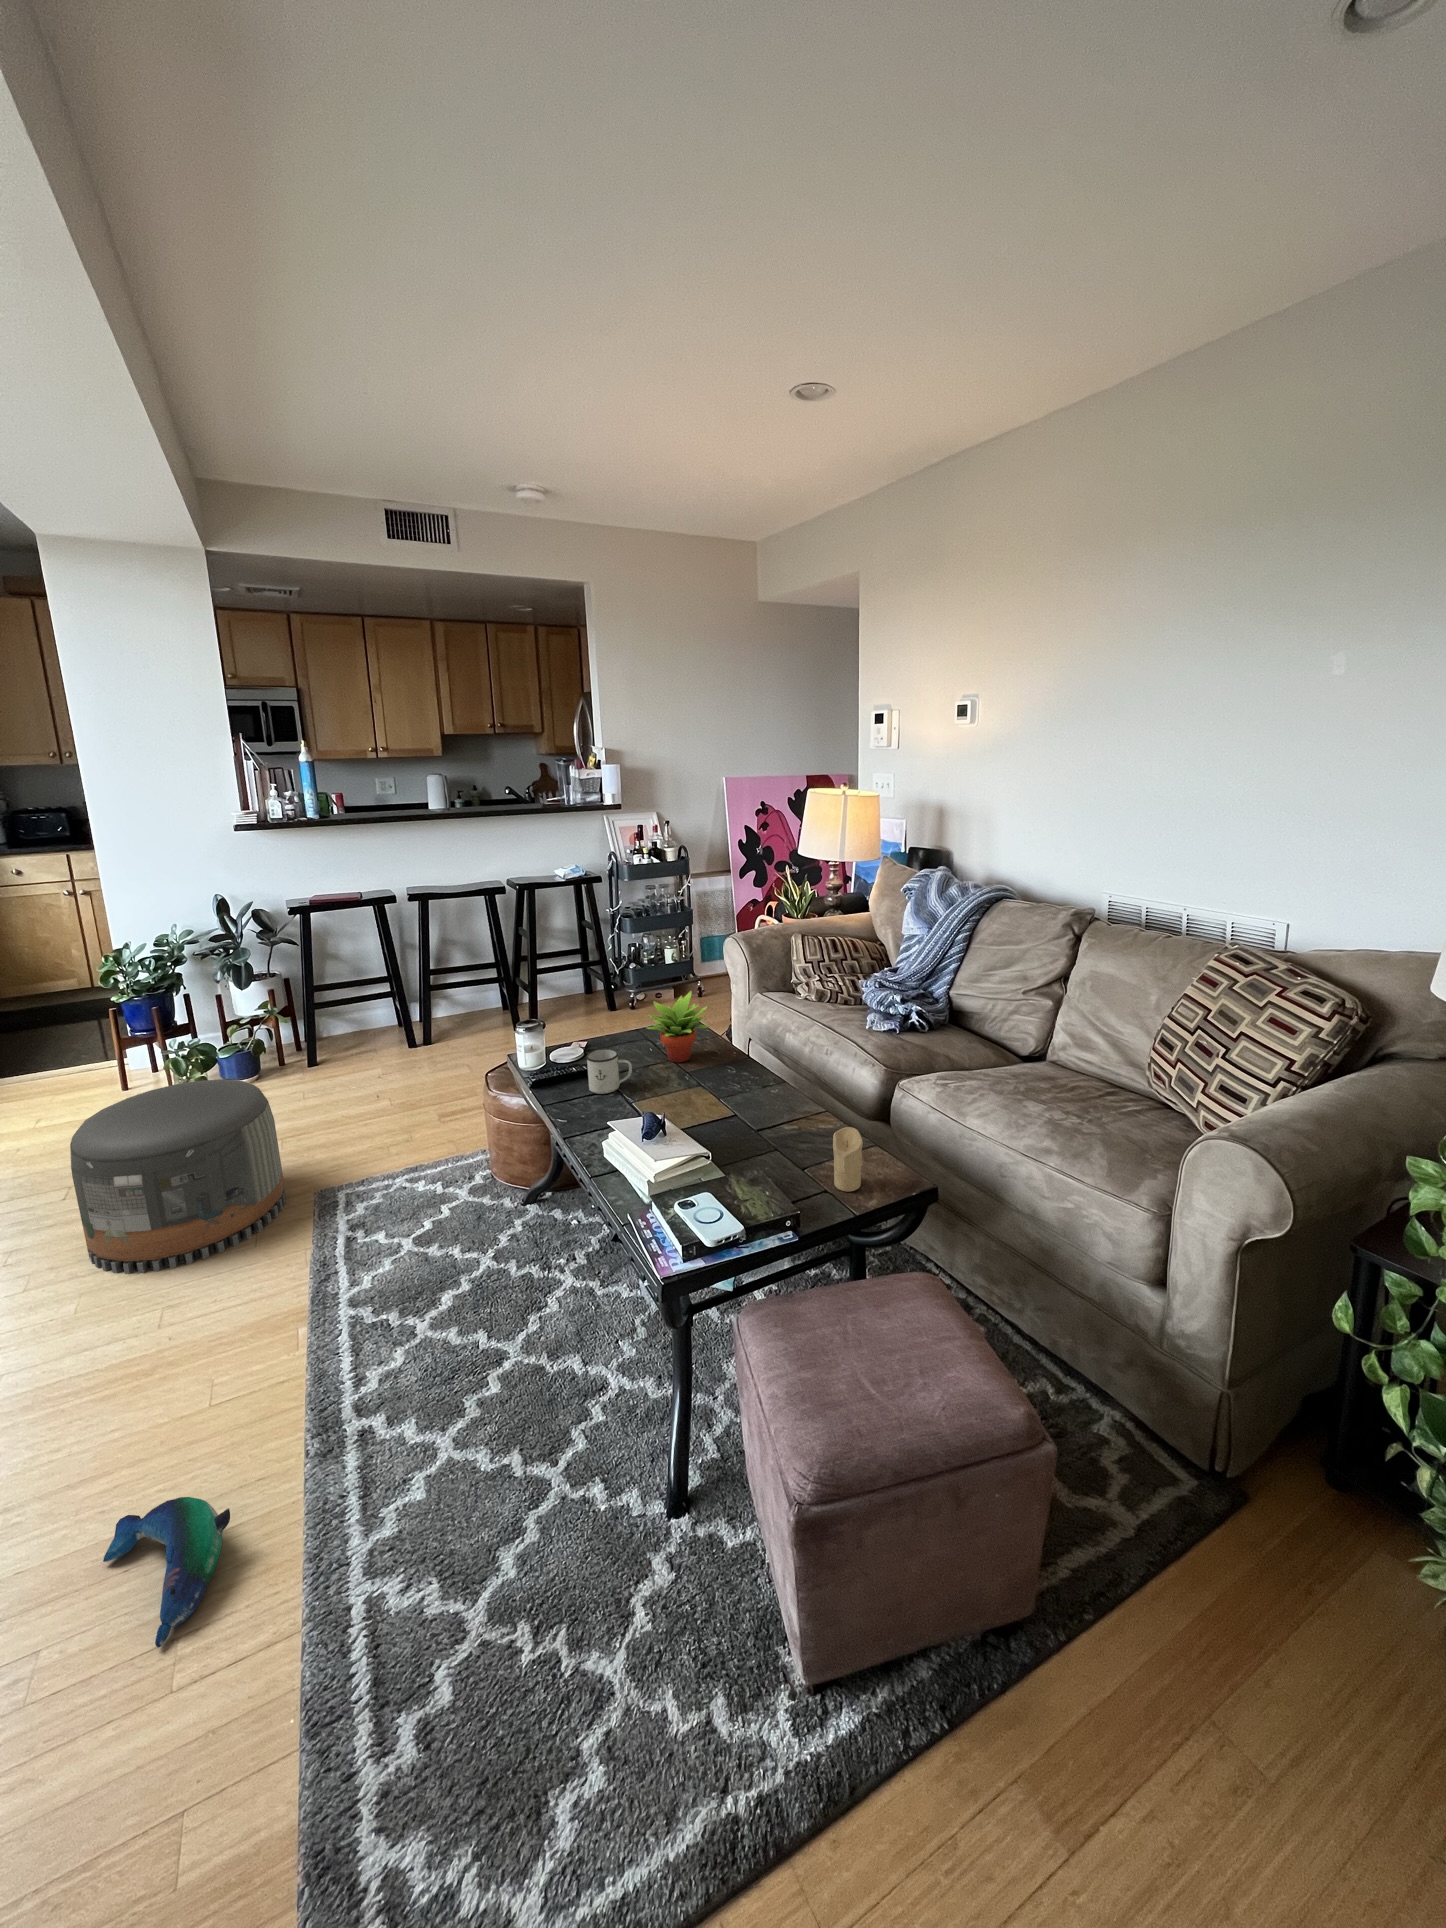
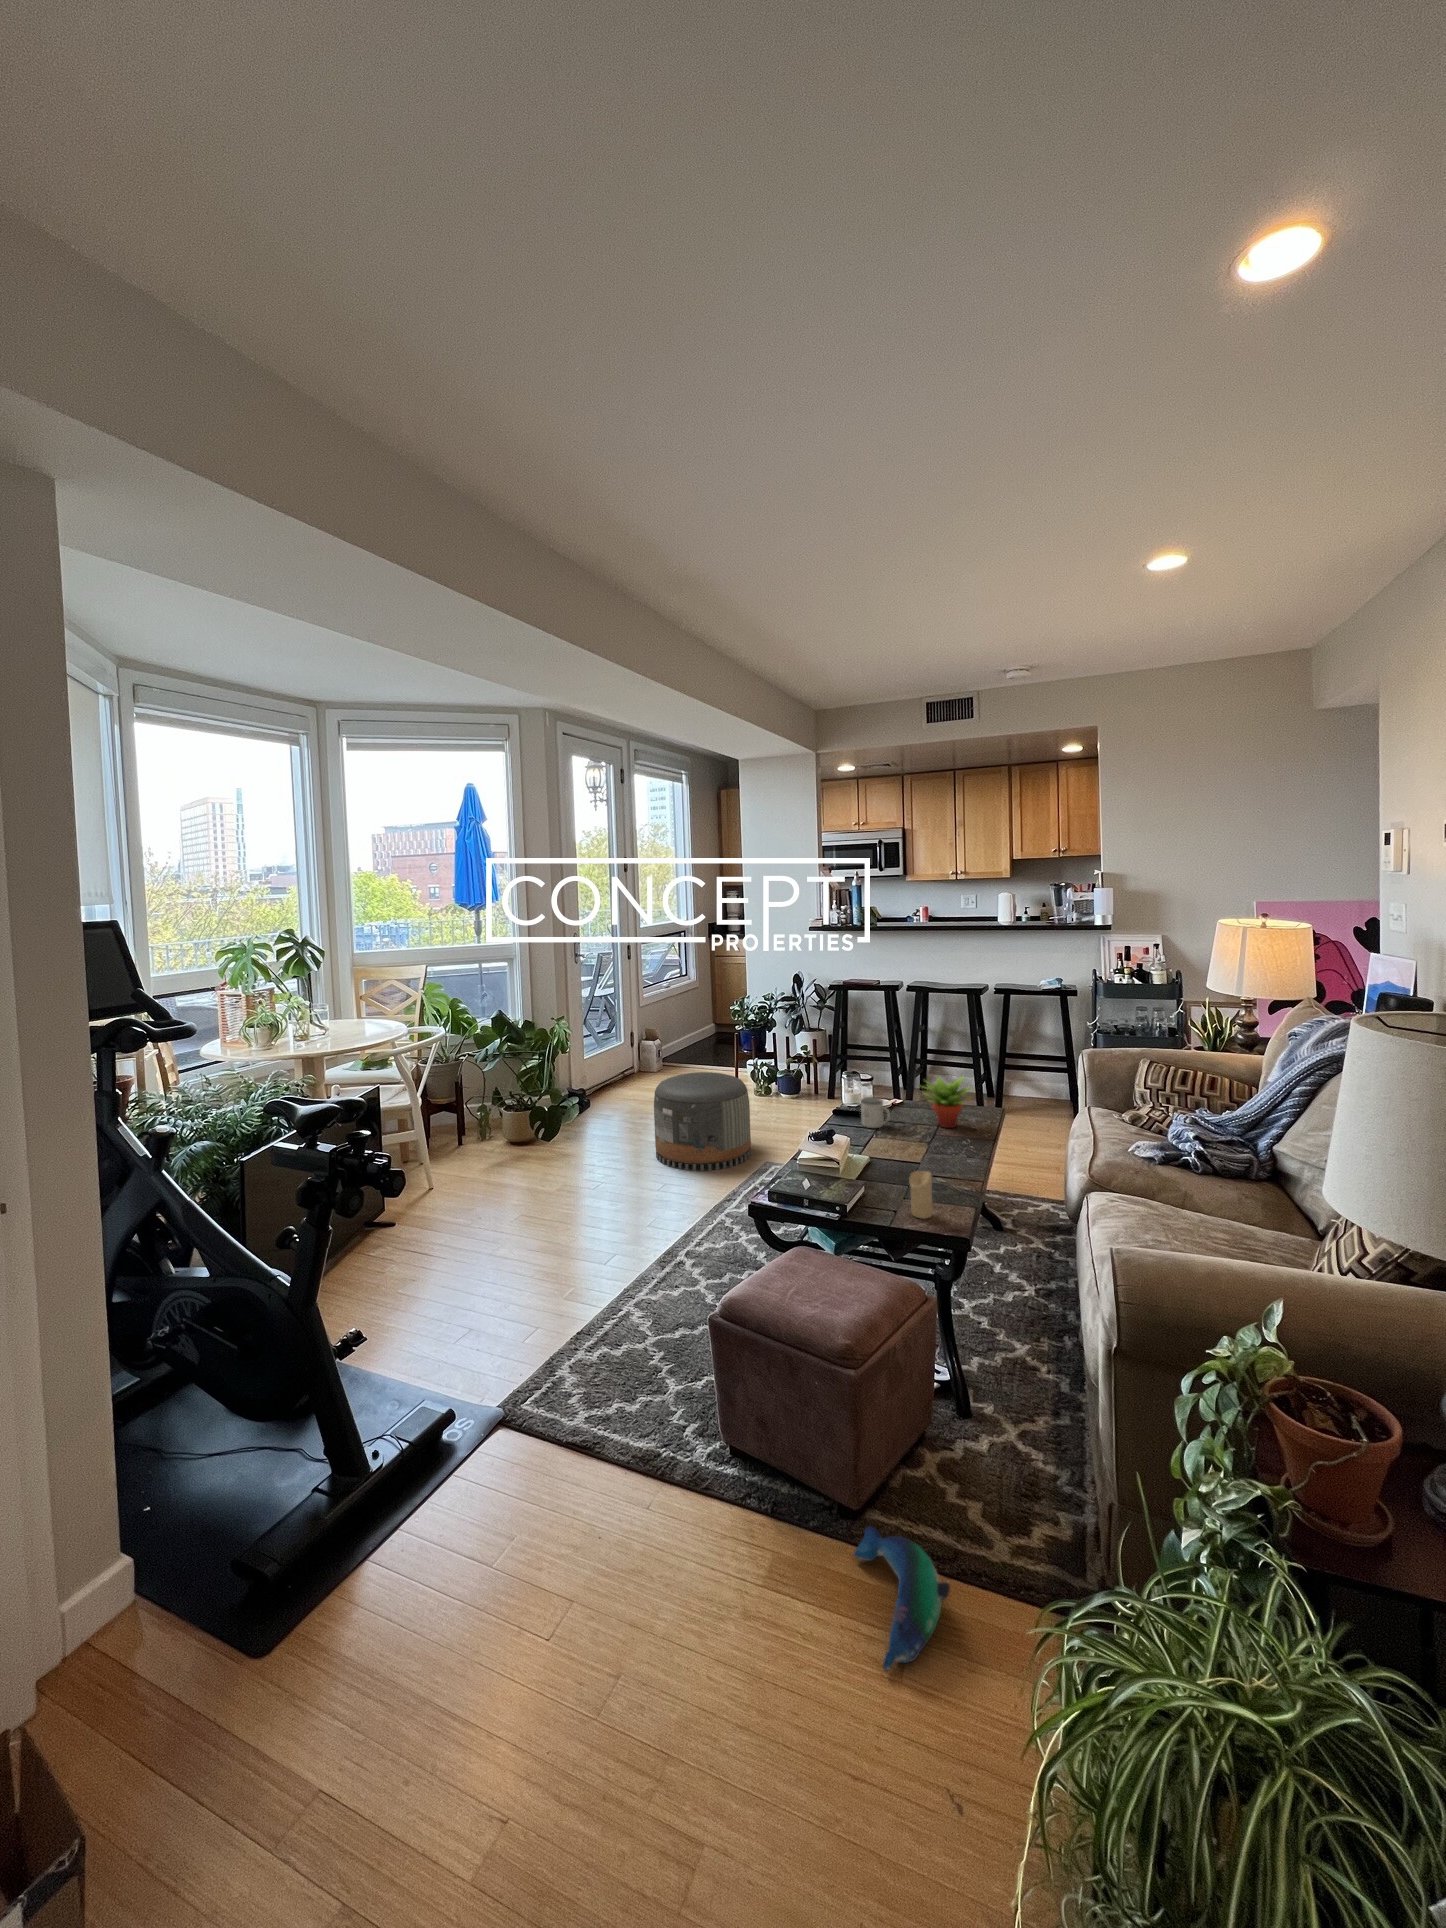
plush toy: present [103,1497,230,1648] -> present [854,1526,950,1671]

